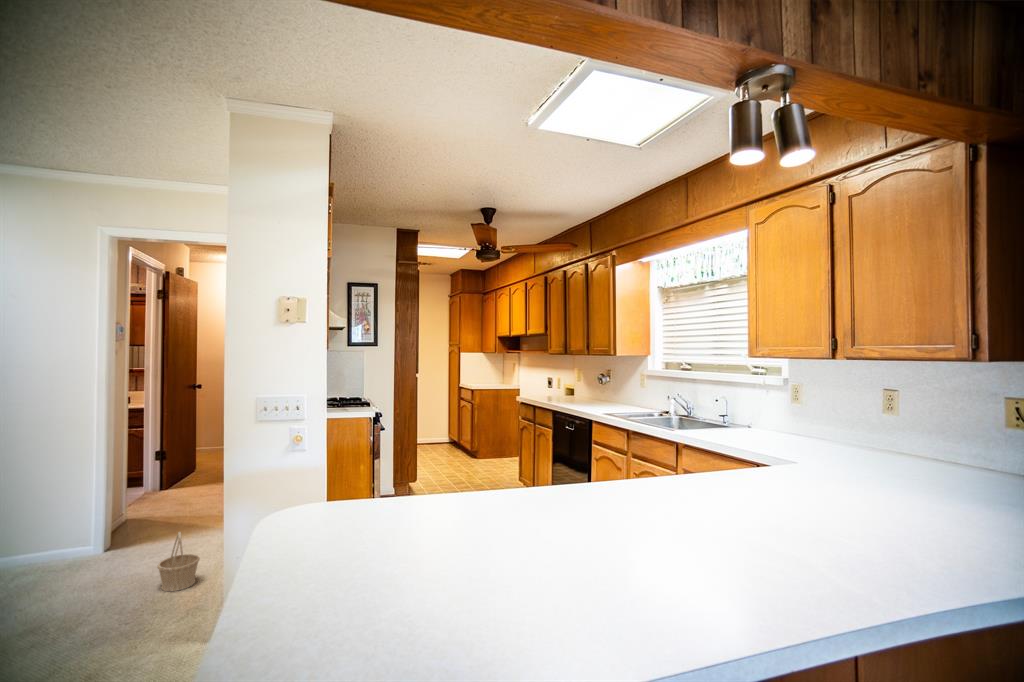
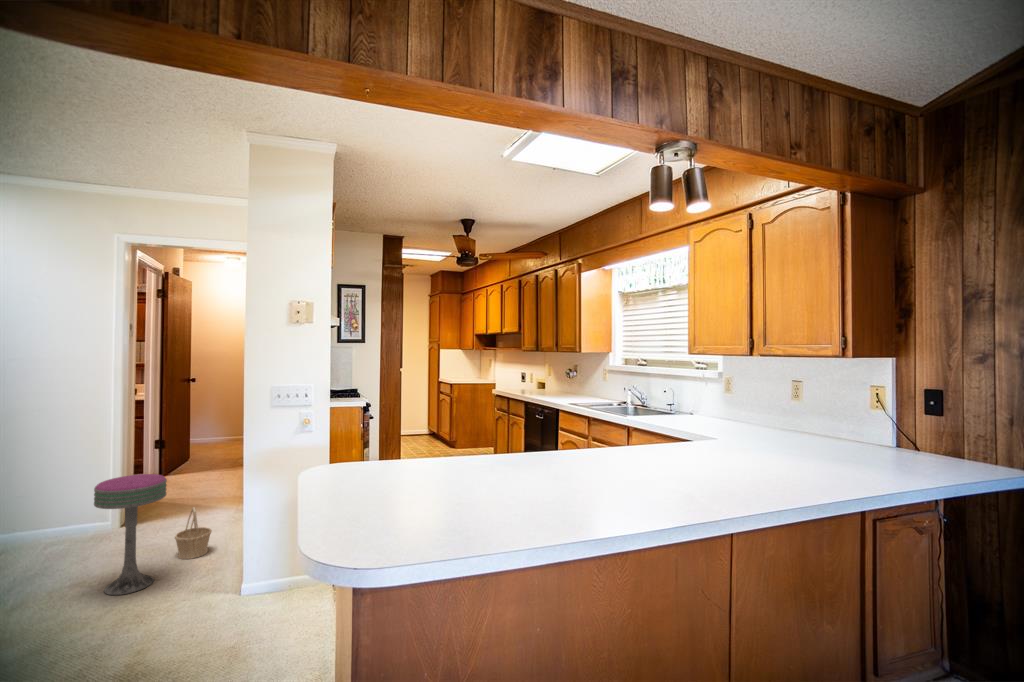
bar stool: none [60,495,144,637] -> present [94,474,167,595]

